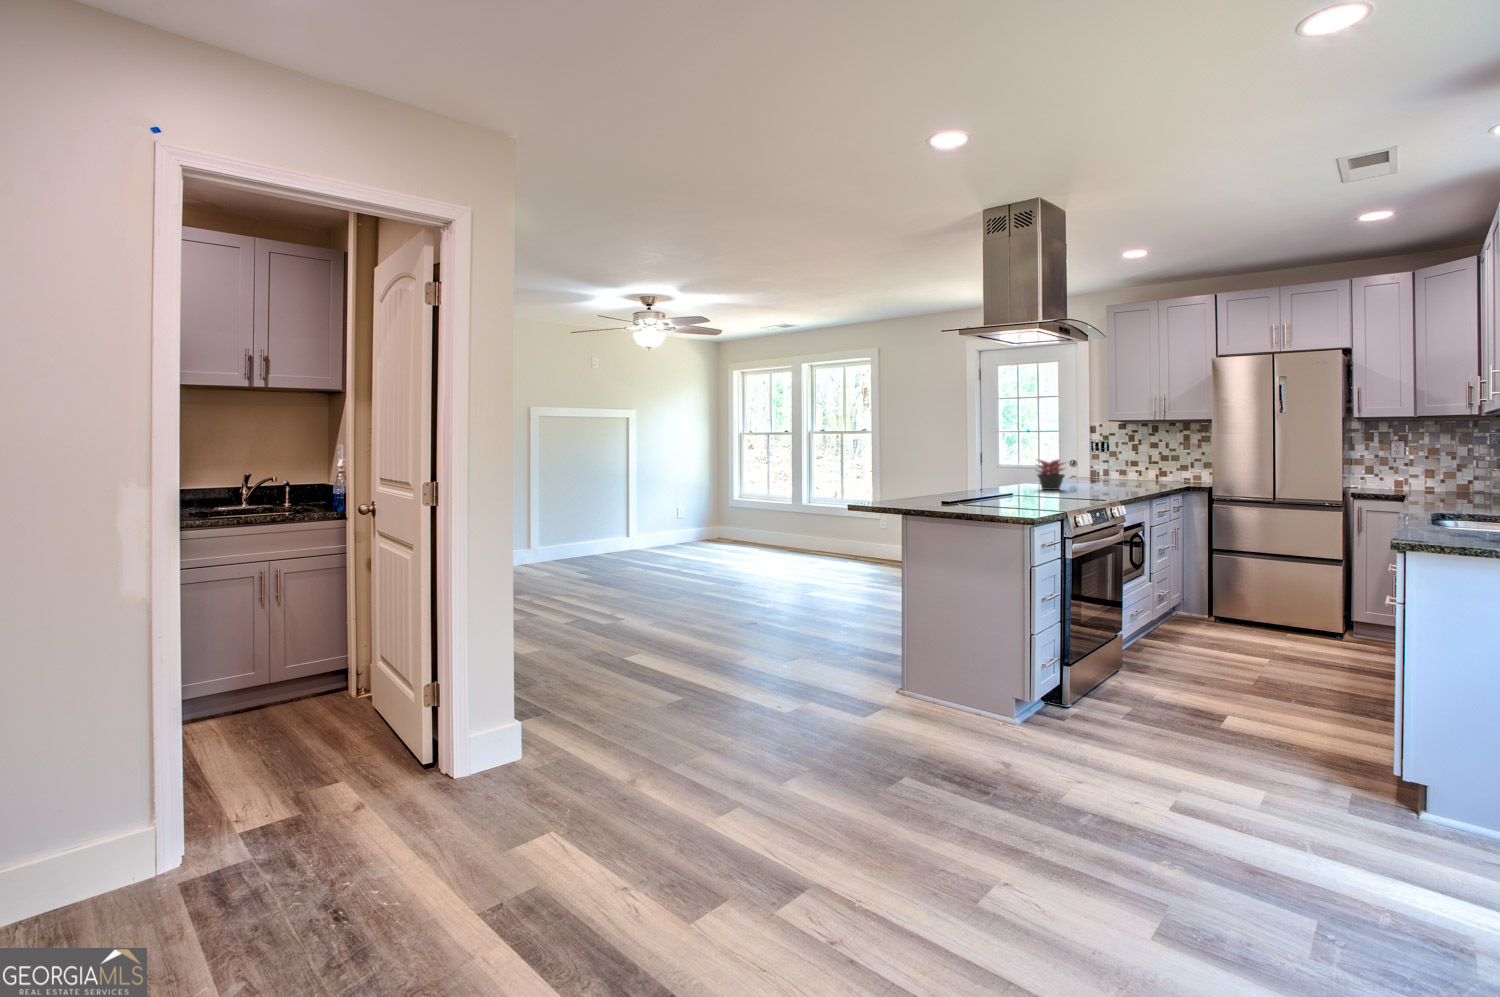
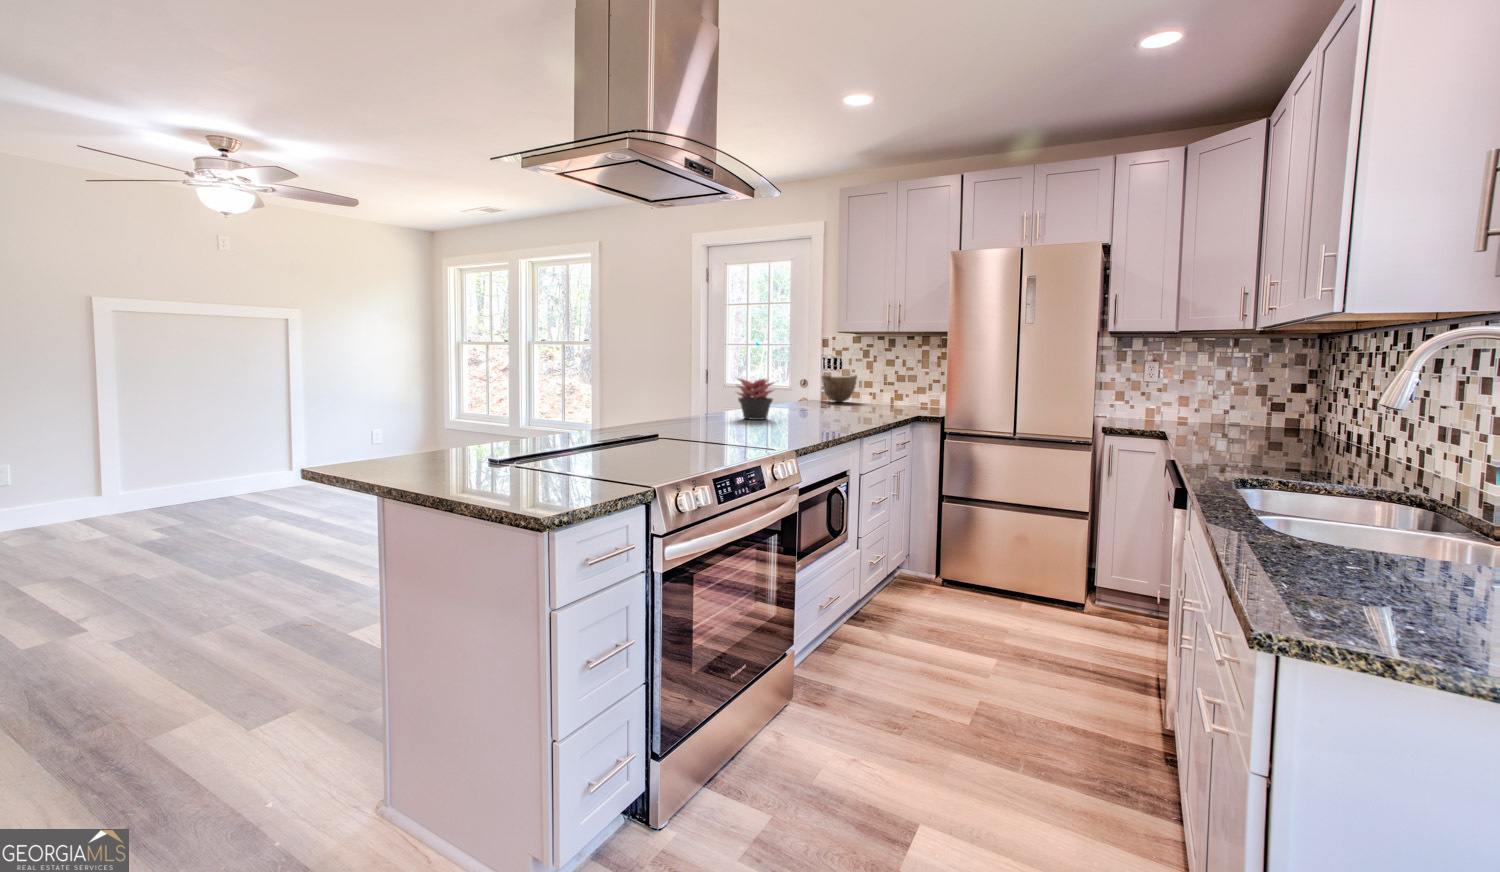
bowl: none [1091,456,1124,479] -> present [822,375,857,402]

